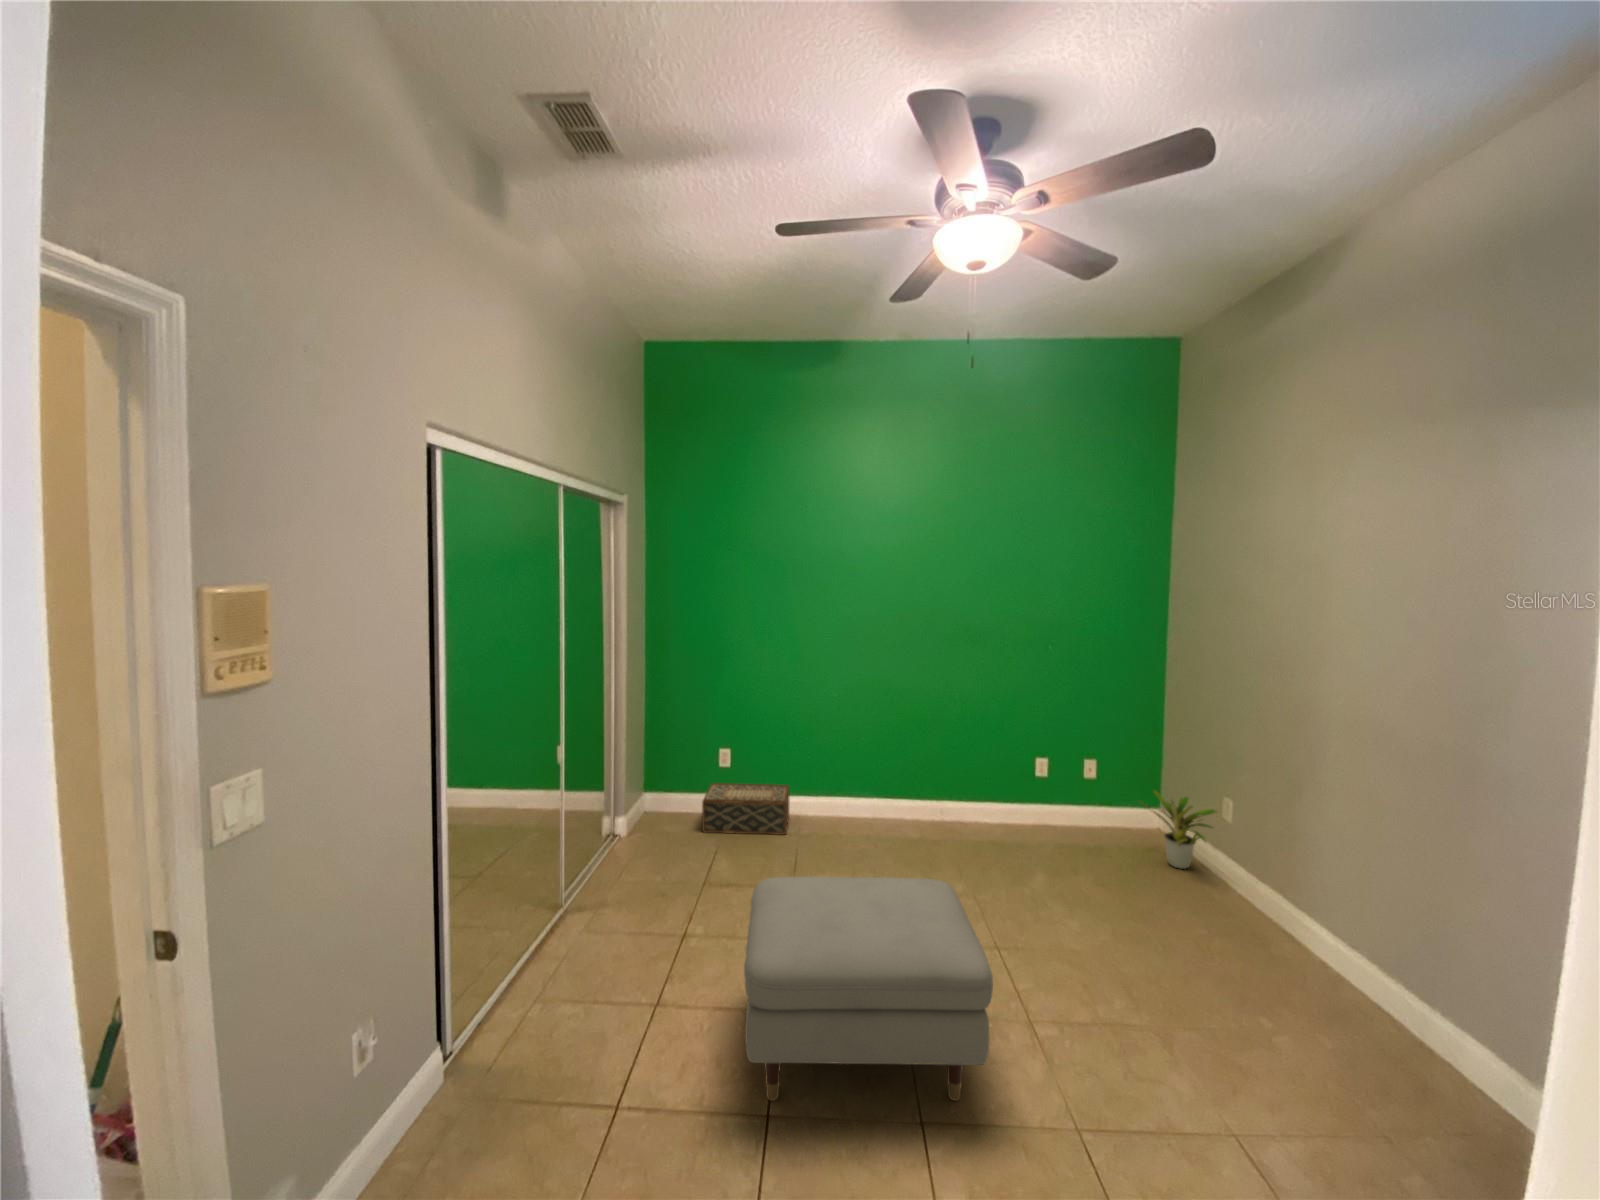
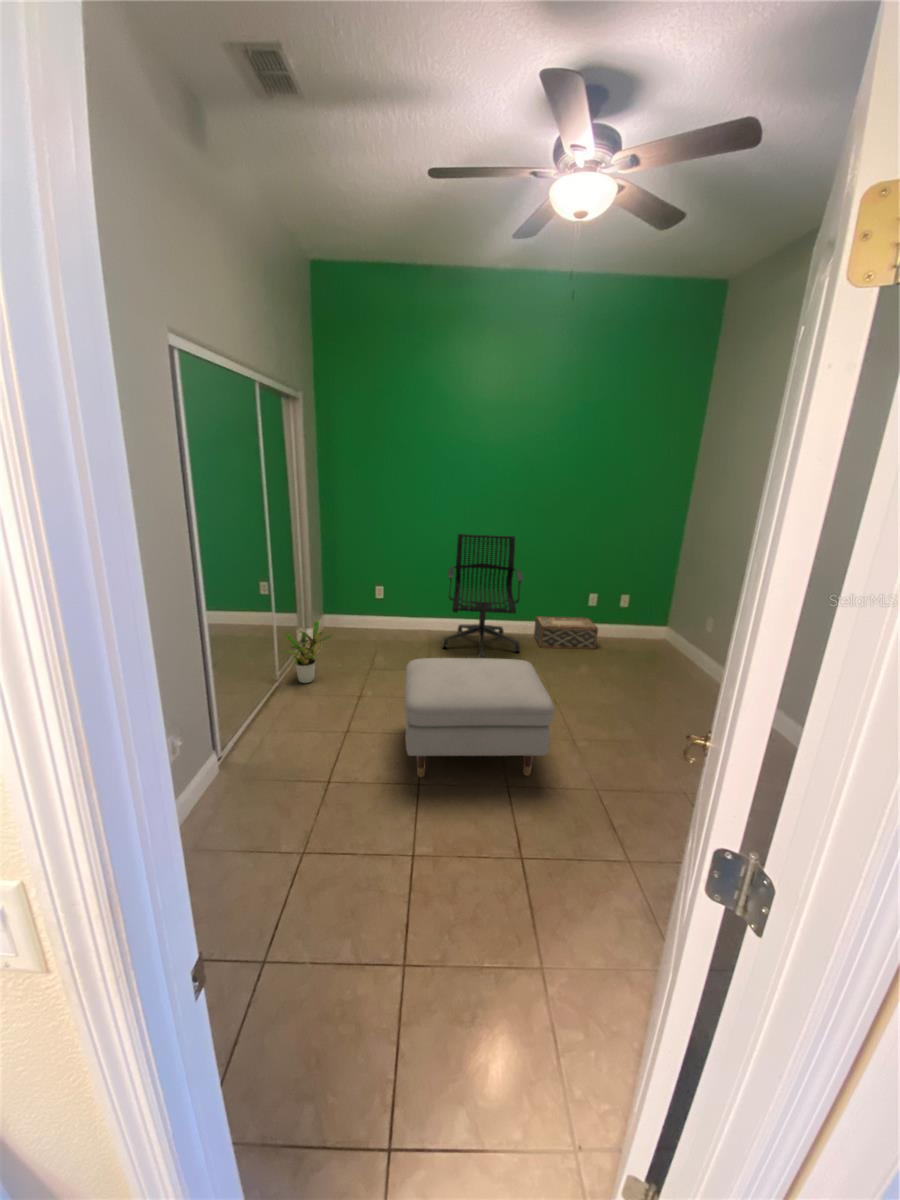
office chair: none [818,671,937,868] -> present [442,534,523,658]
woven basket: present [702,783,790,835] -> present [534,616,598,649]
potted plant: present [1154,790,1216,869] -> present [281,620,333,683]

